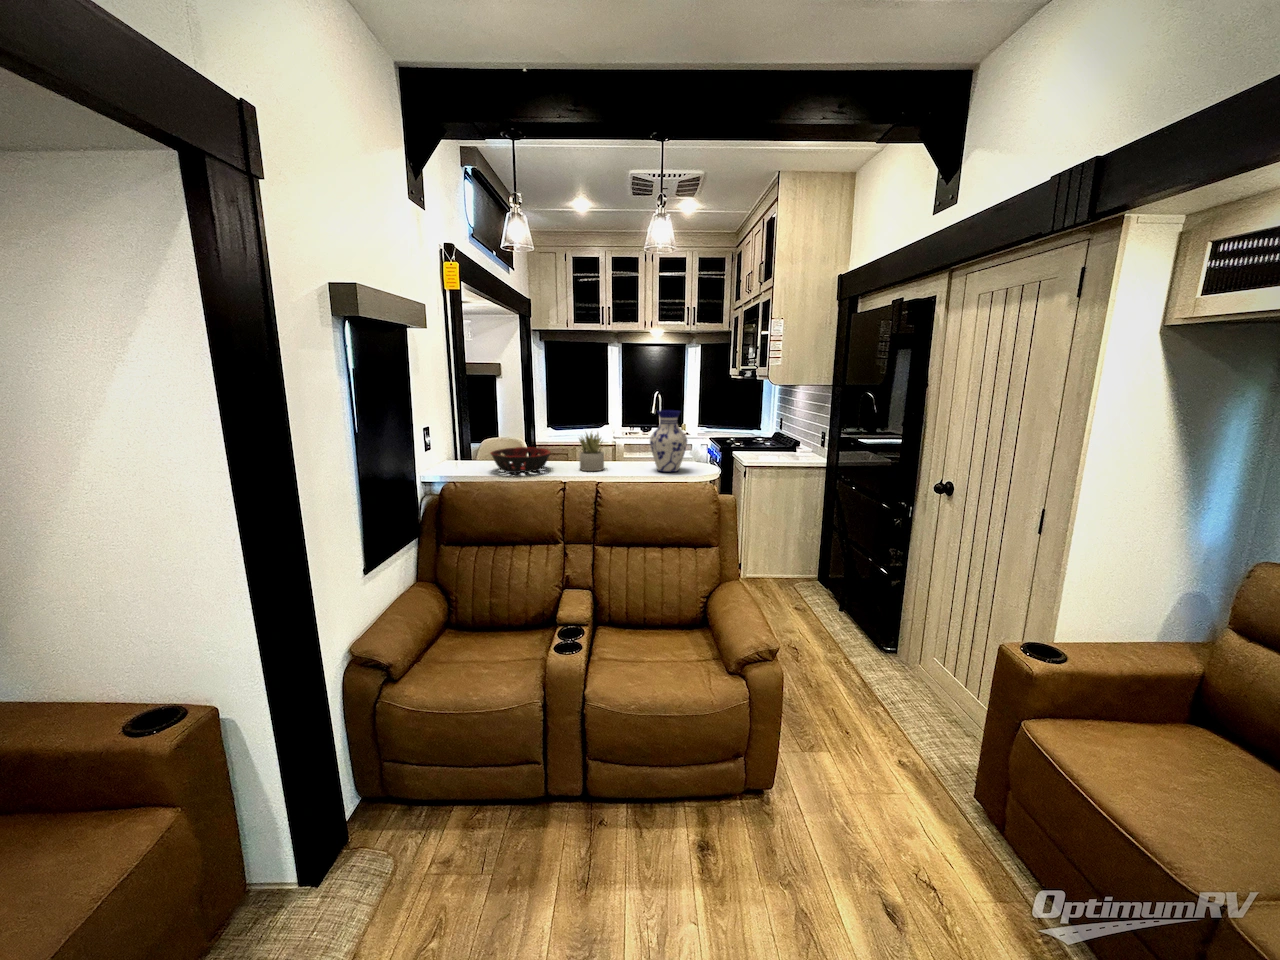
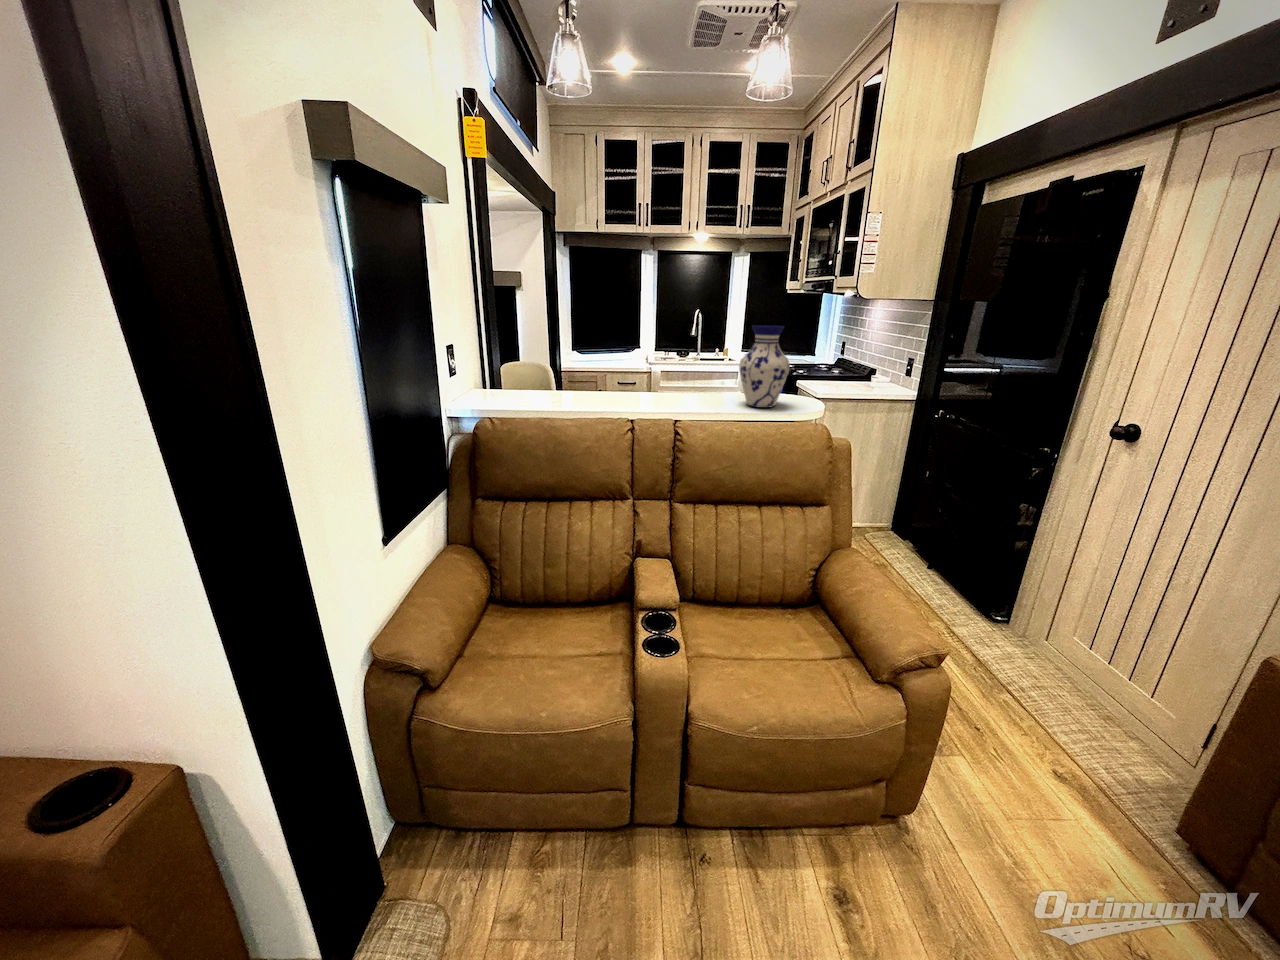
succulent plant: present [579,433,604,471] -> none [645,351,681,405]
decorative bowl: present [490,447,551,473] -> none [533,373,612,407]

